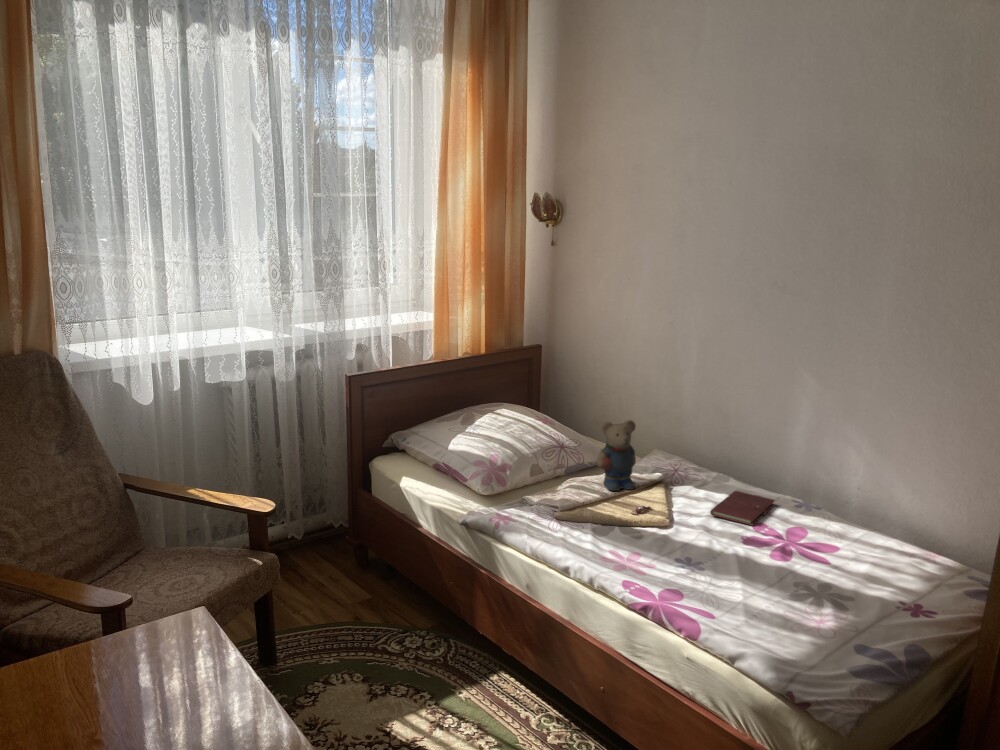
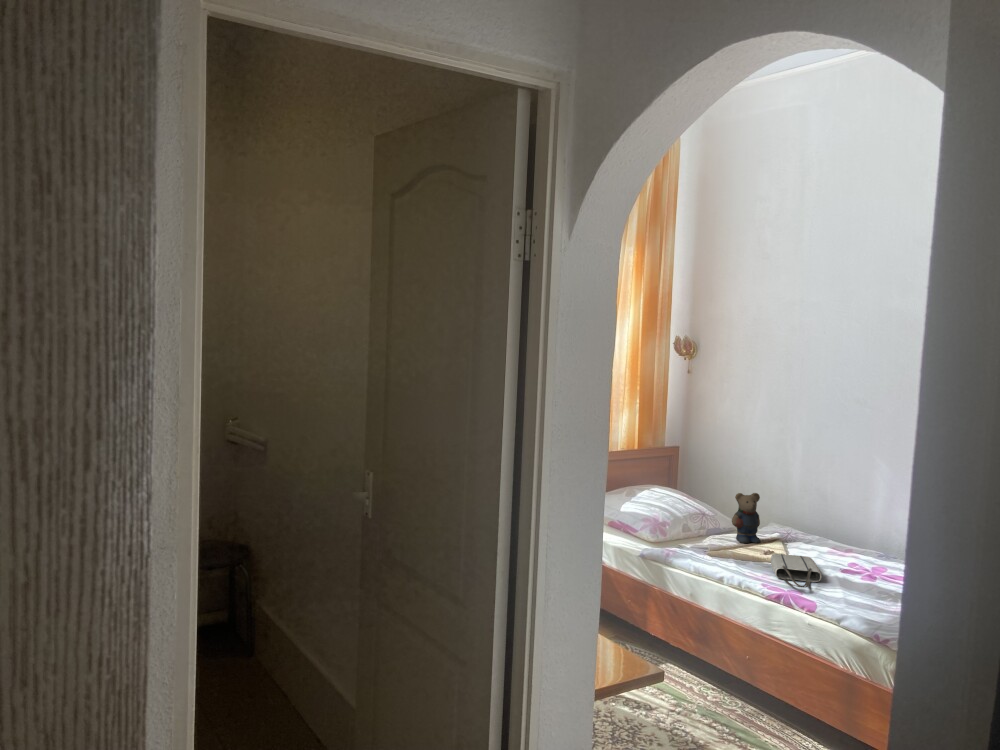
notebook: present [710,491,774,526] -> none [817,545,864,565]
tote bag: none [644,517,713,587] -> present [771,554,821,587]

